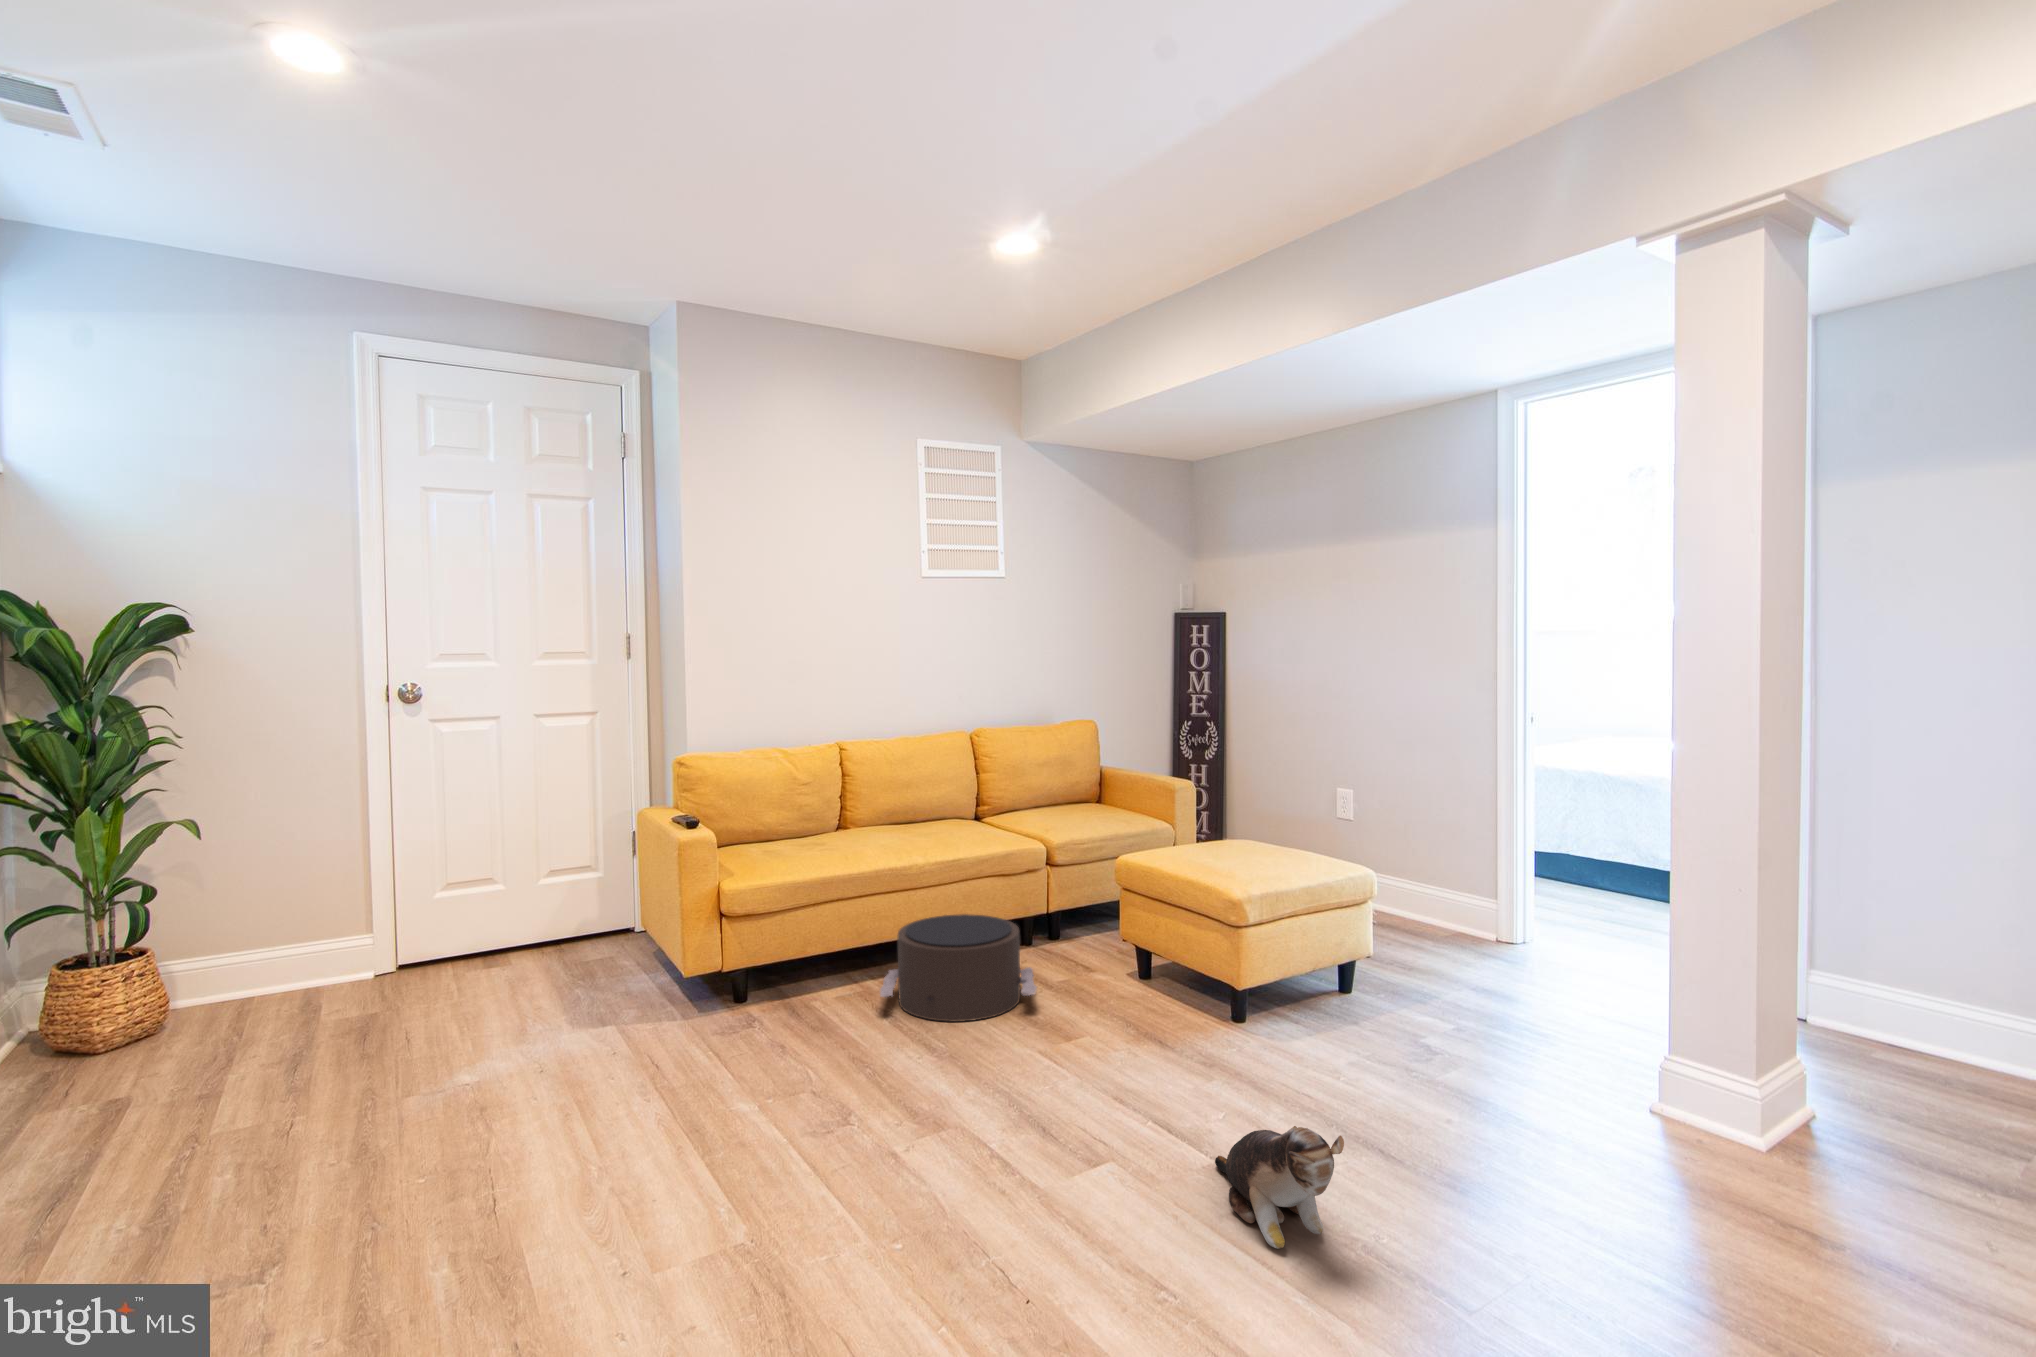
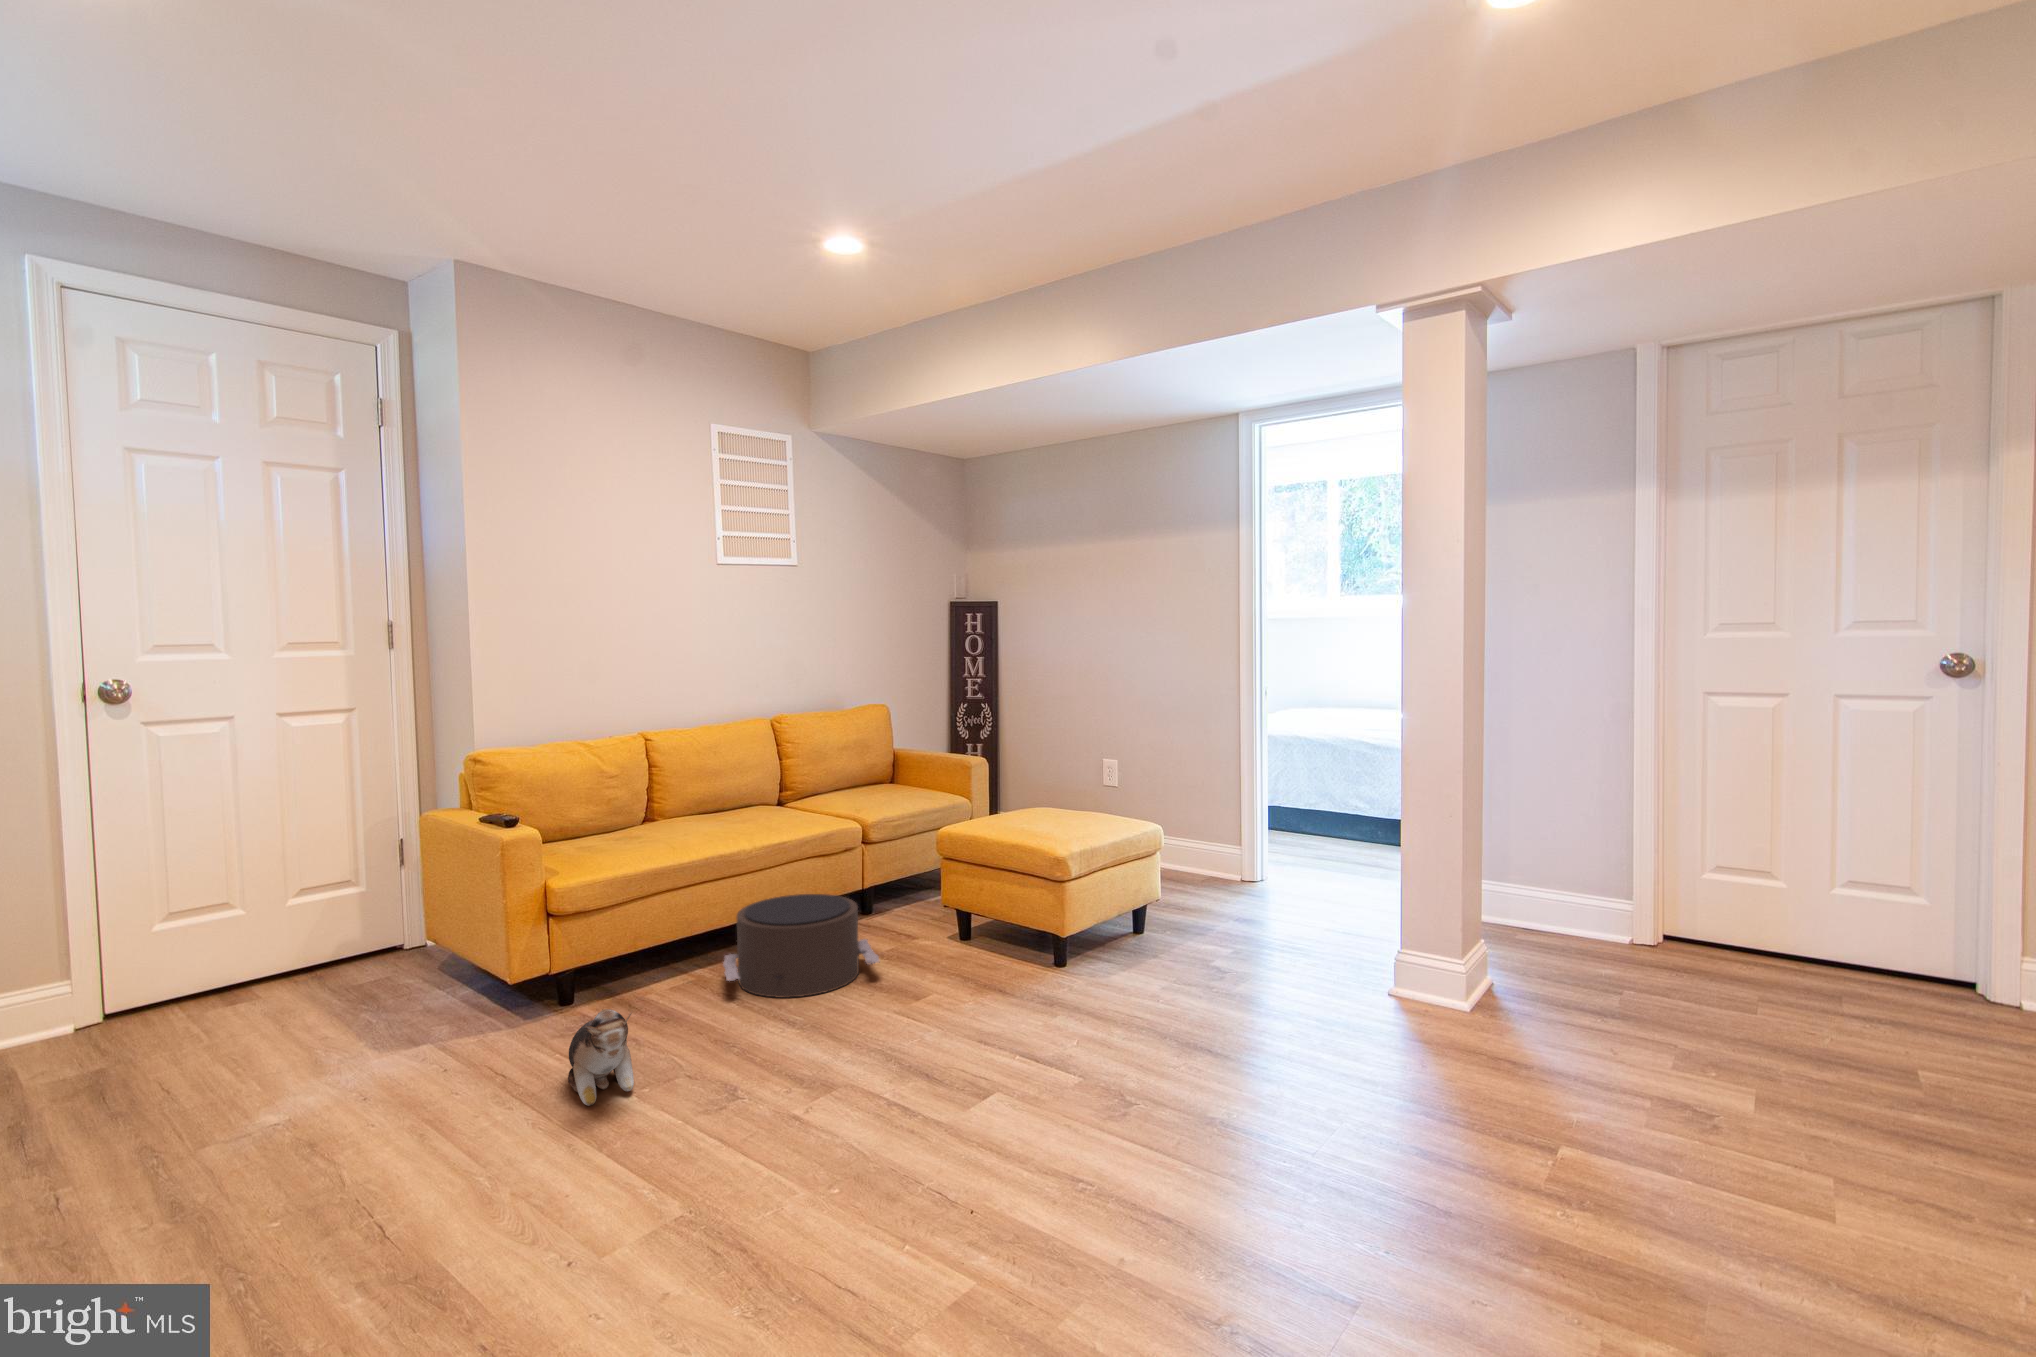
plush toy: present [1215,1126,1344,1249] -> present [568,1009,634,1106]

